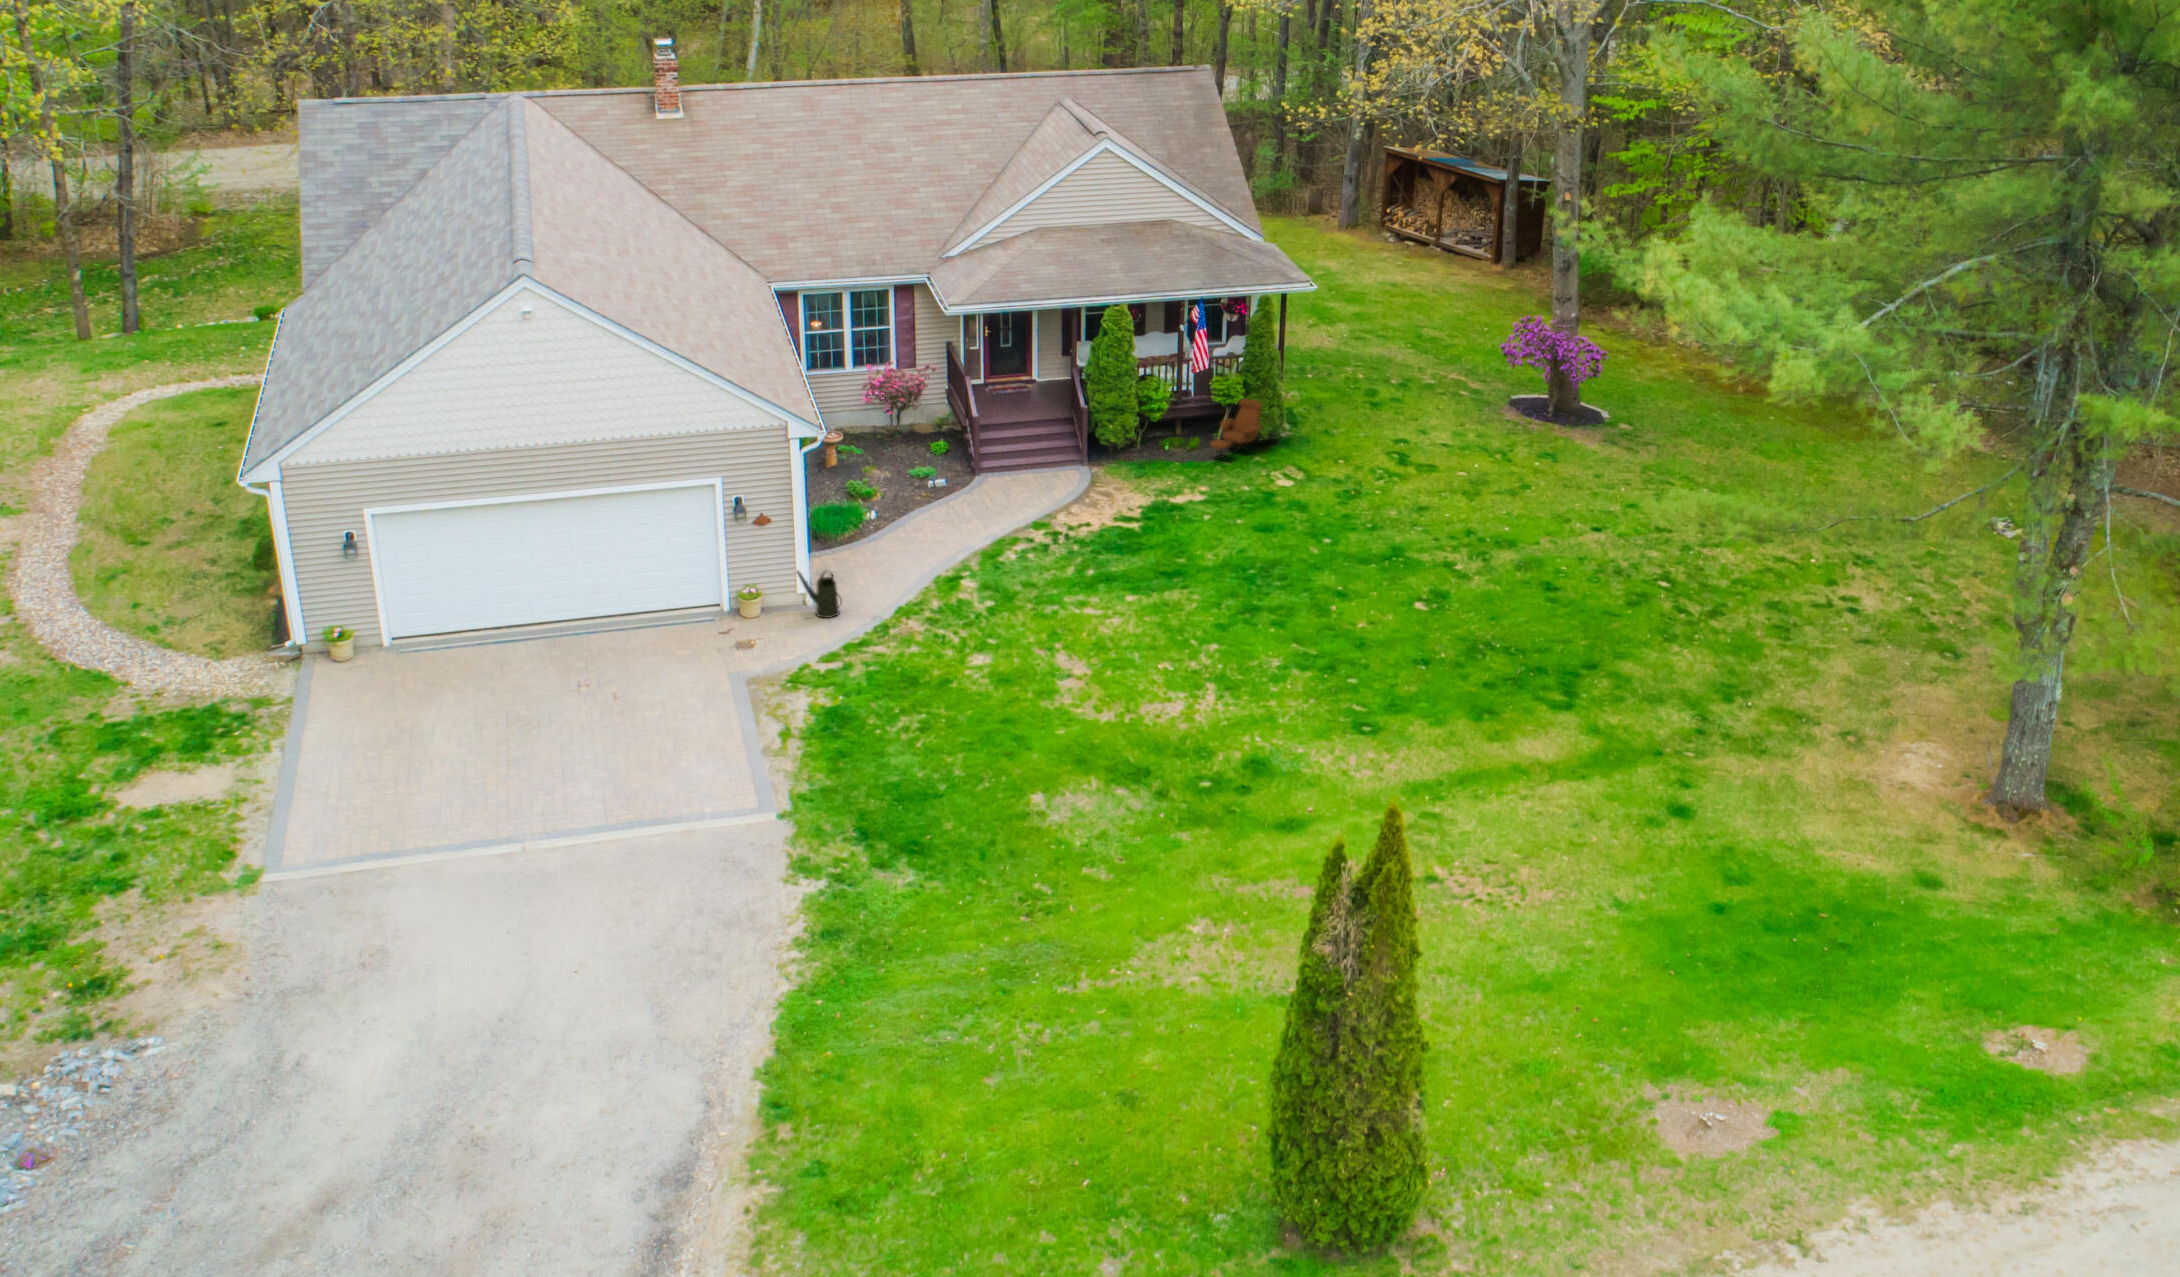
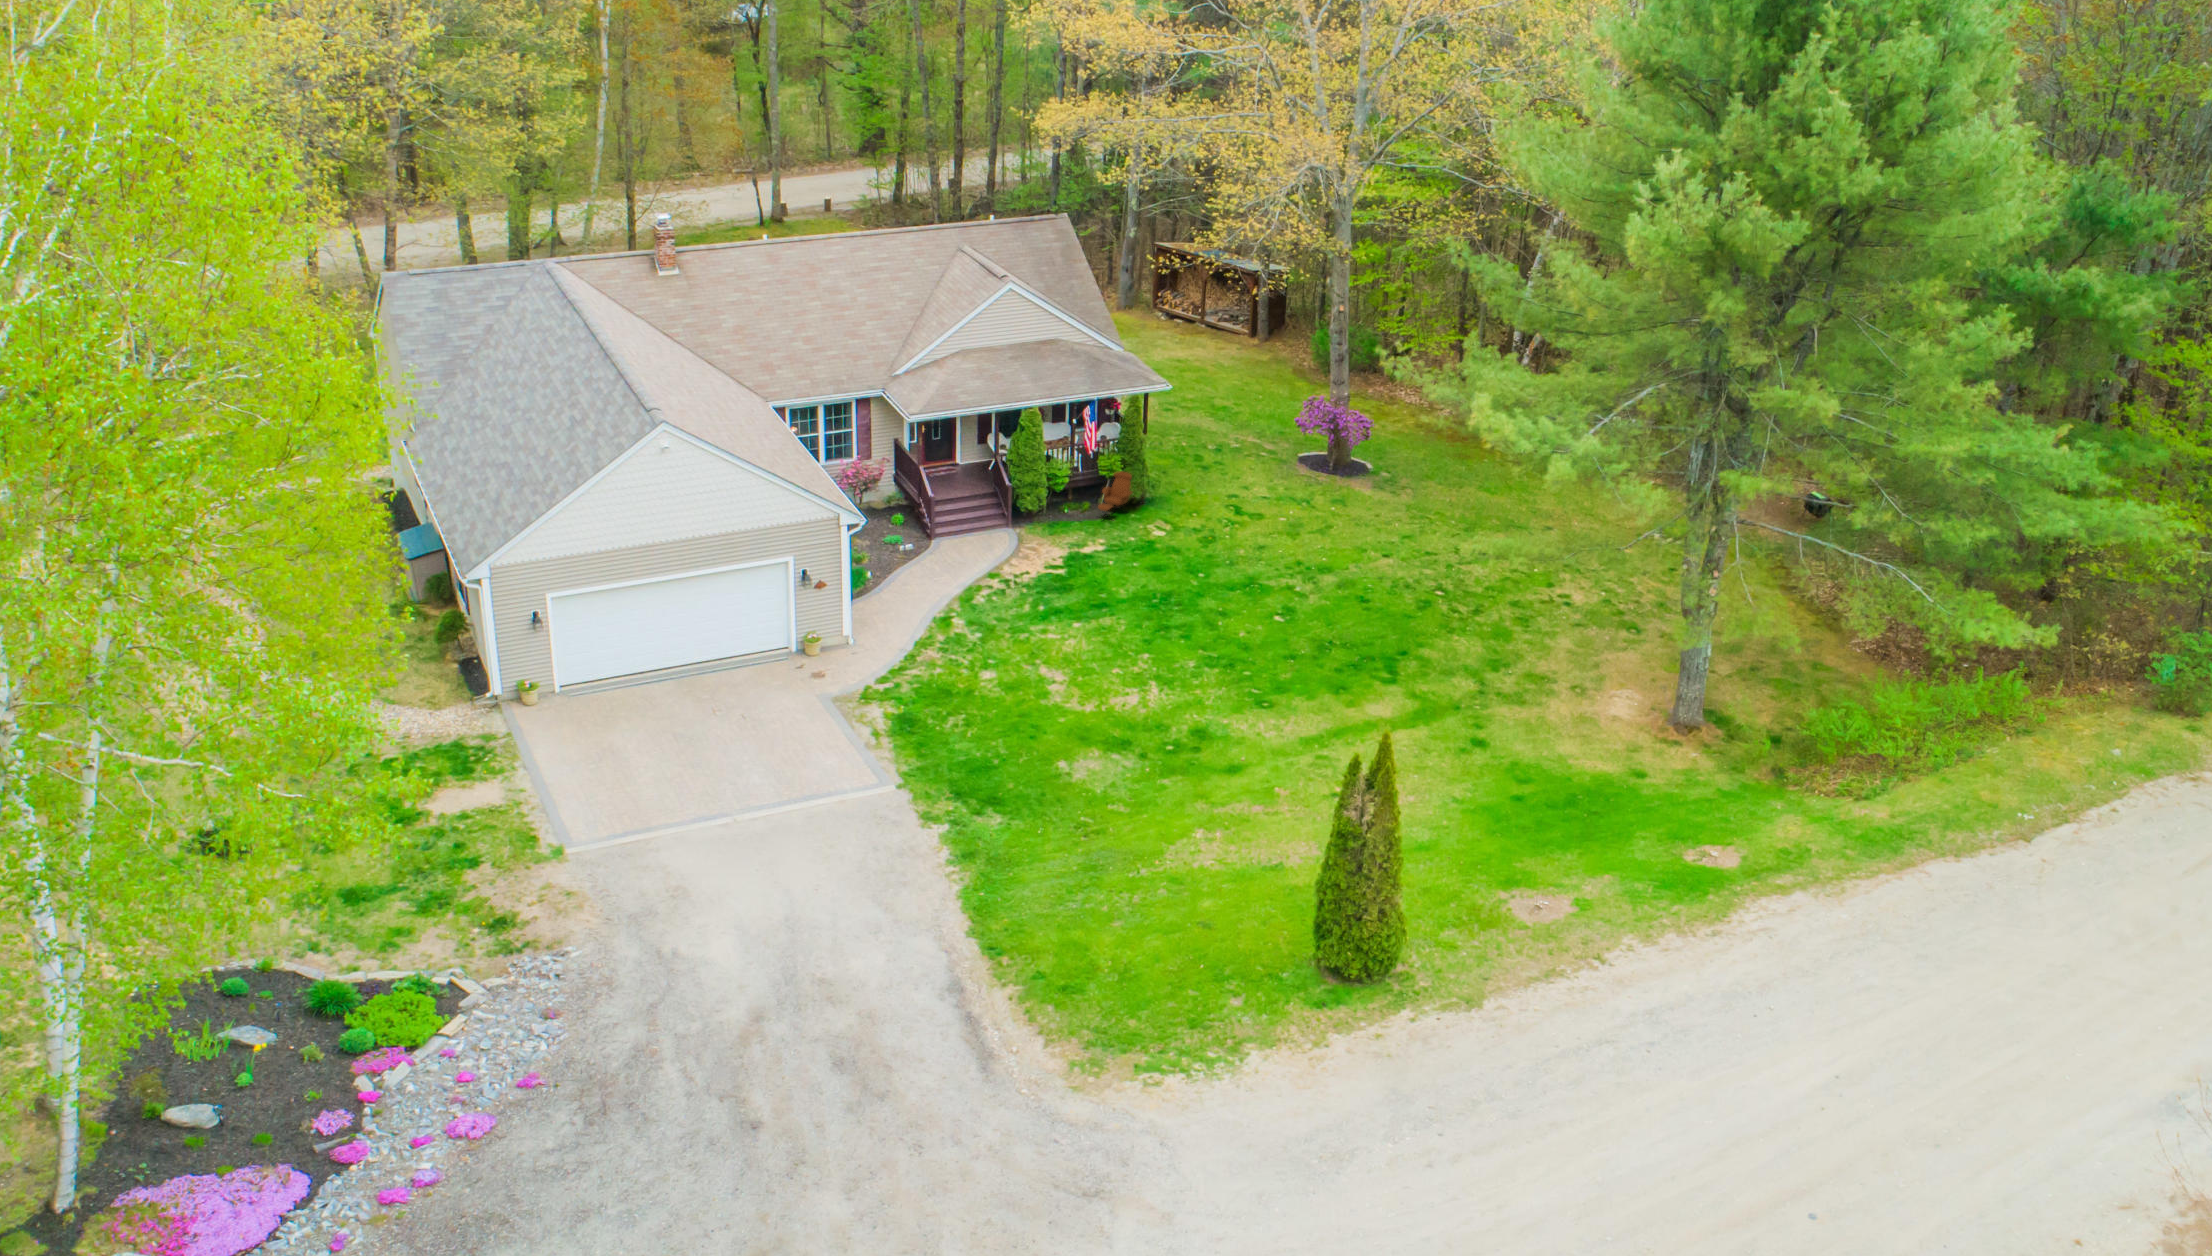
watering can: present [797,570,841,618] -> none [846,618,883,652]

